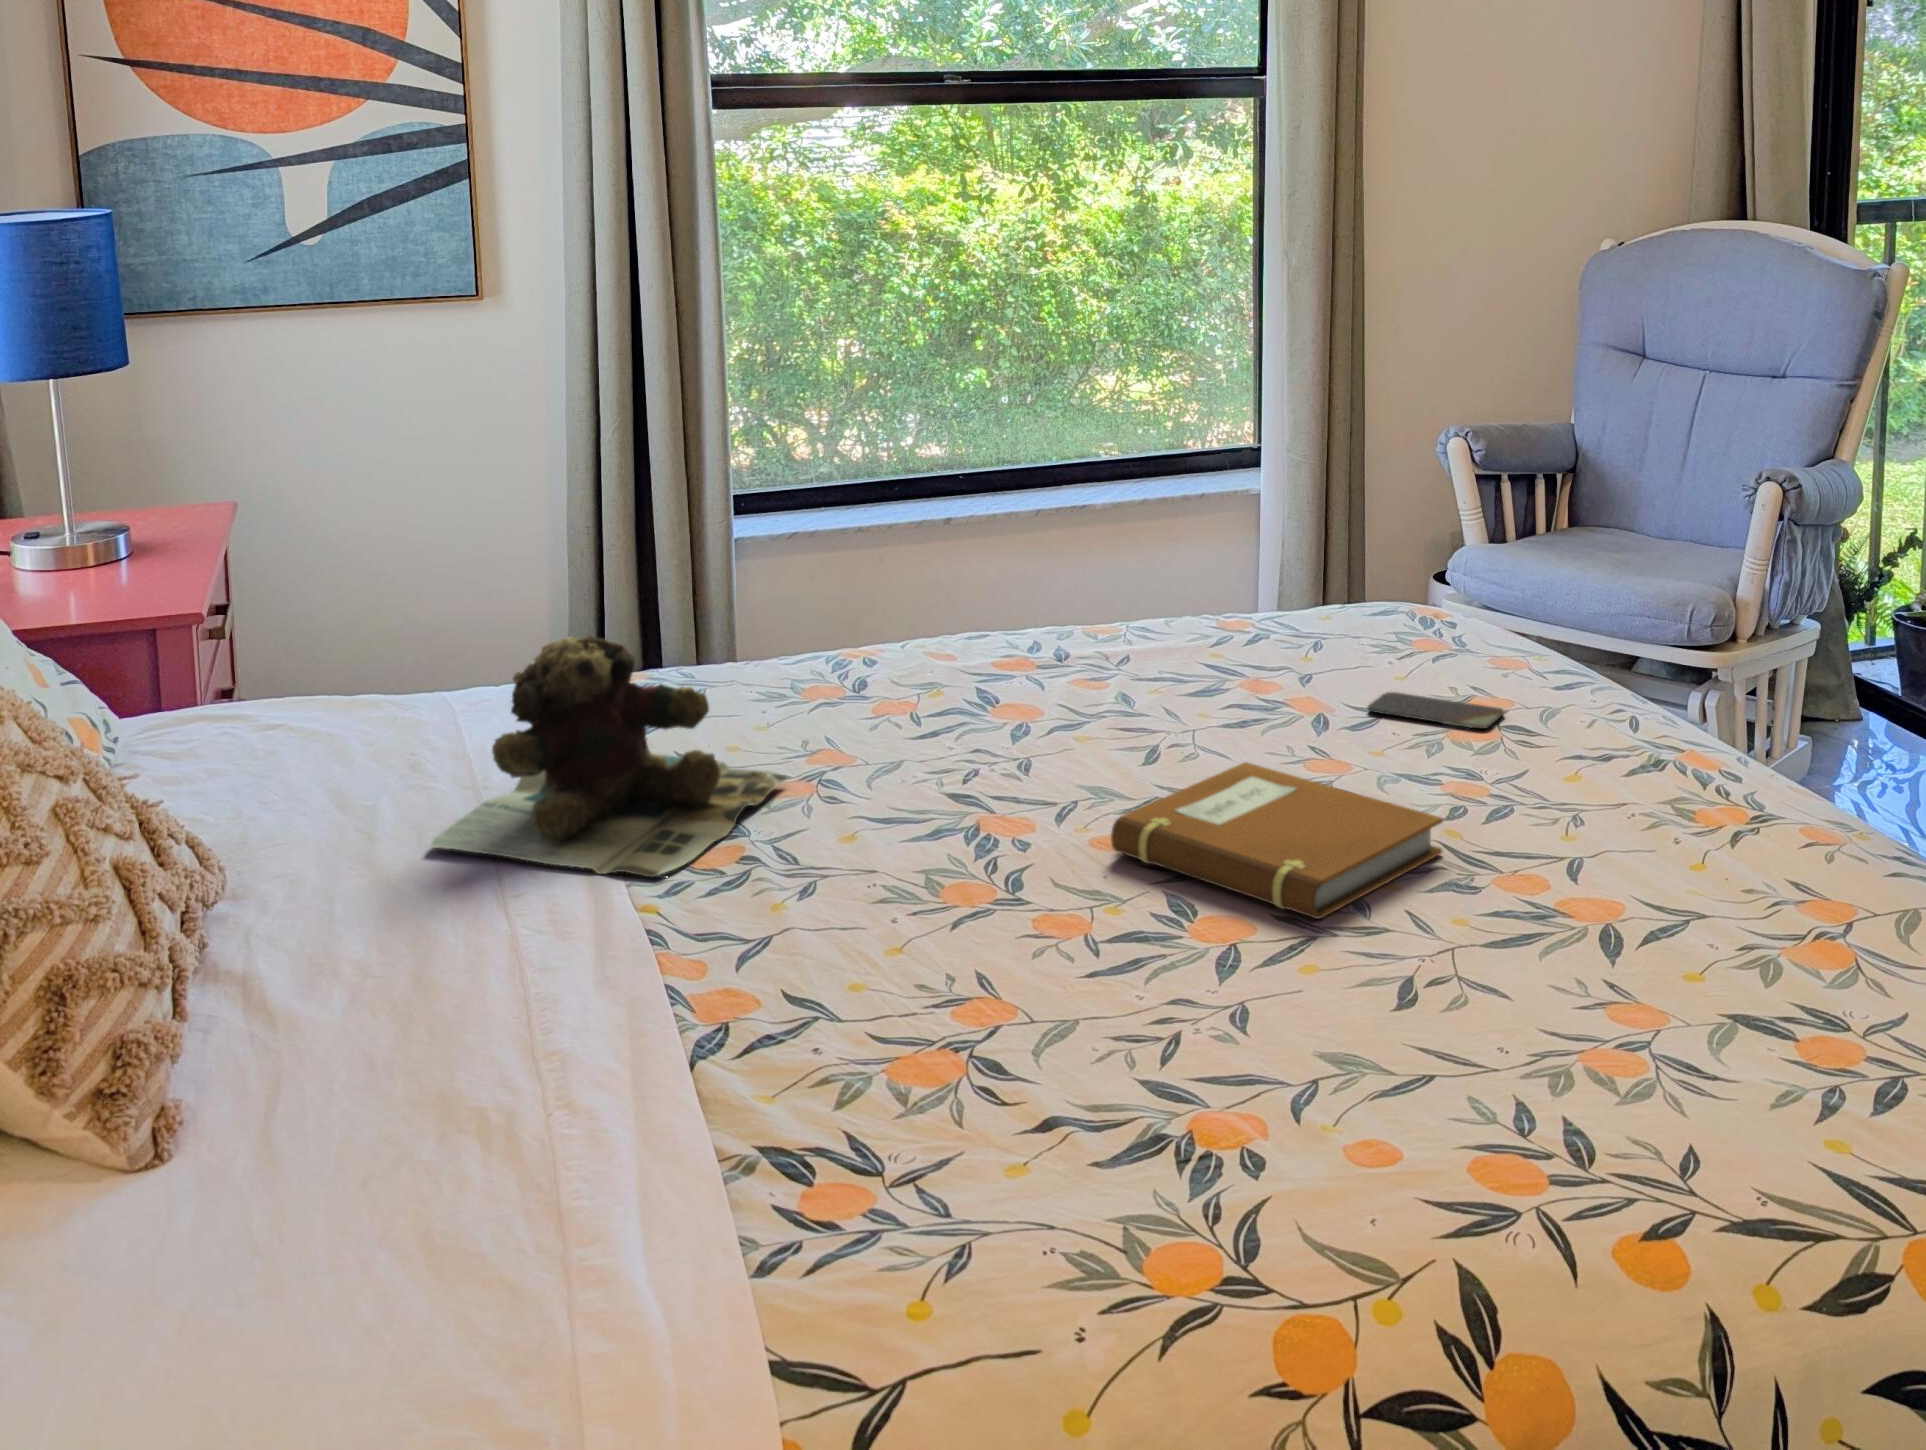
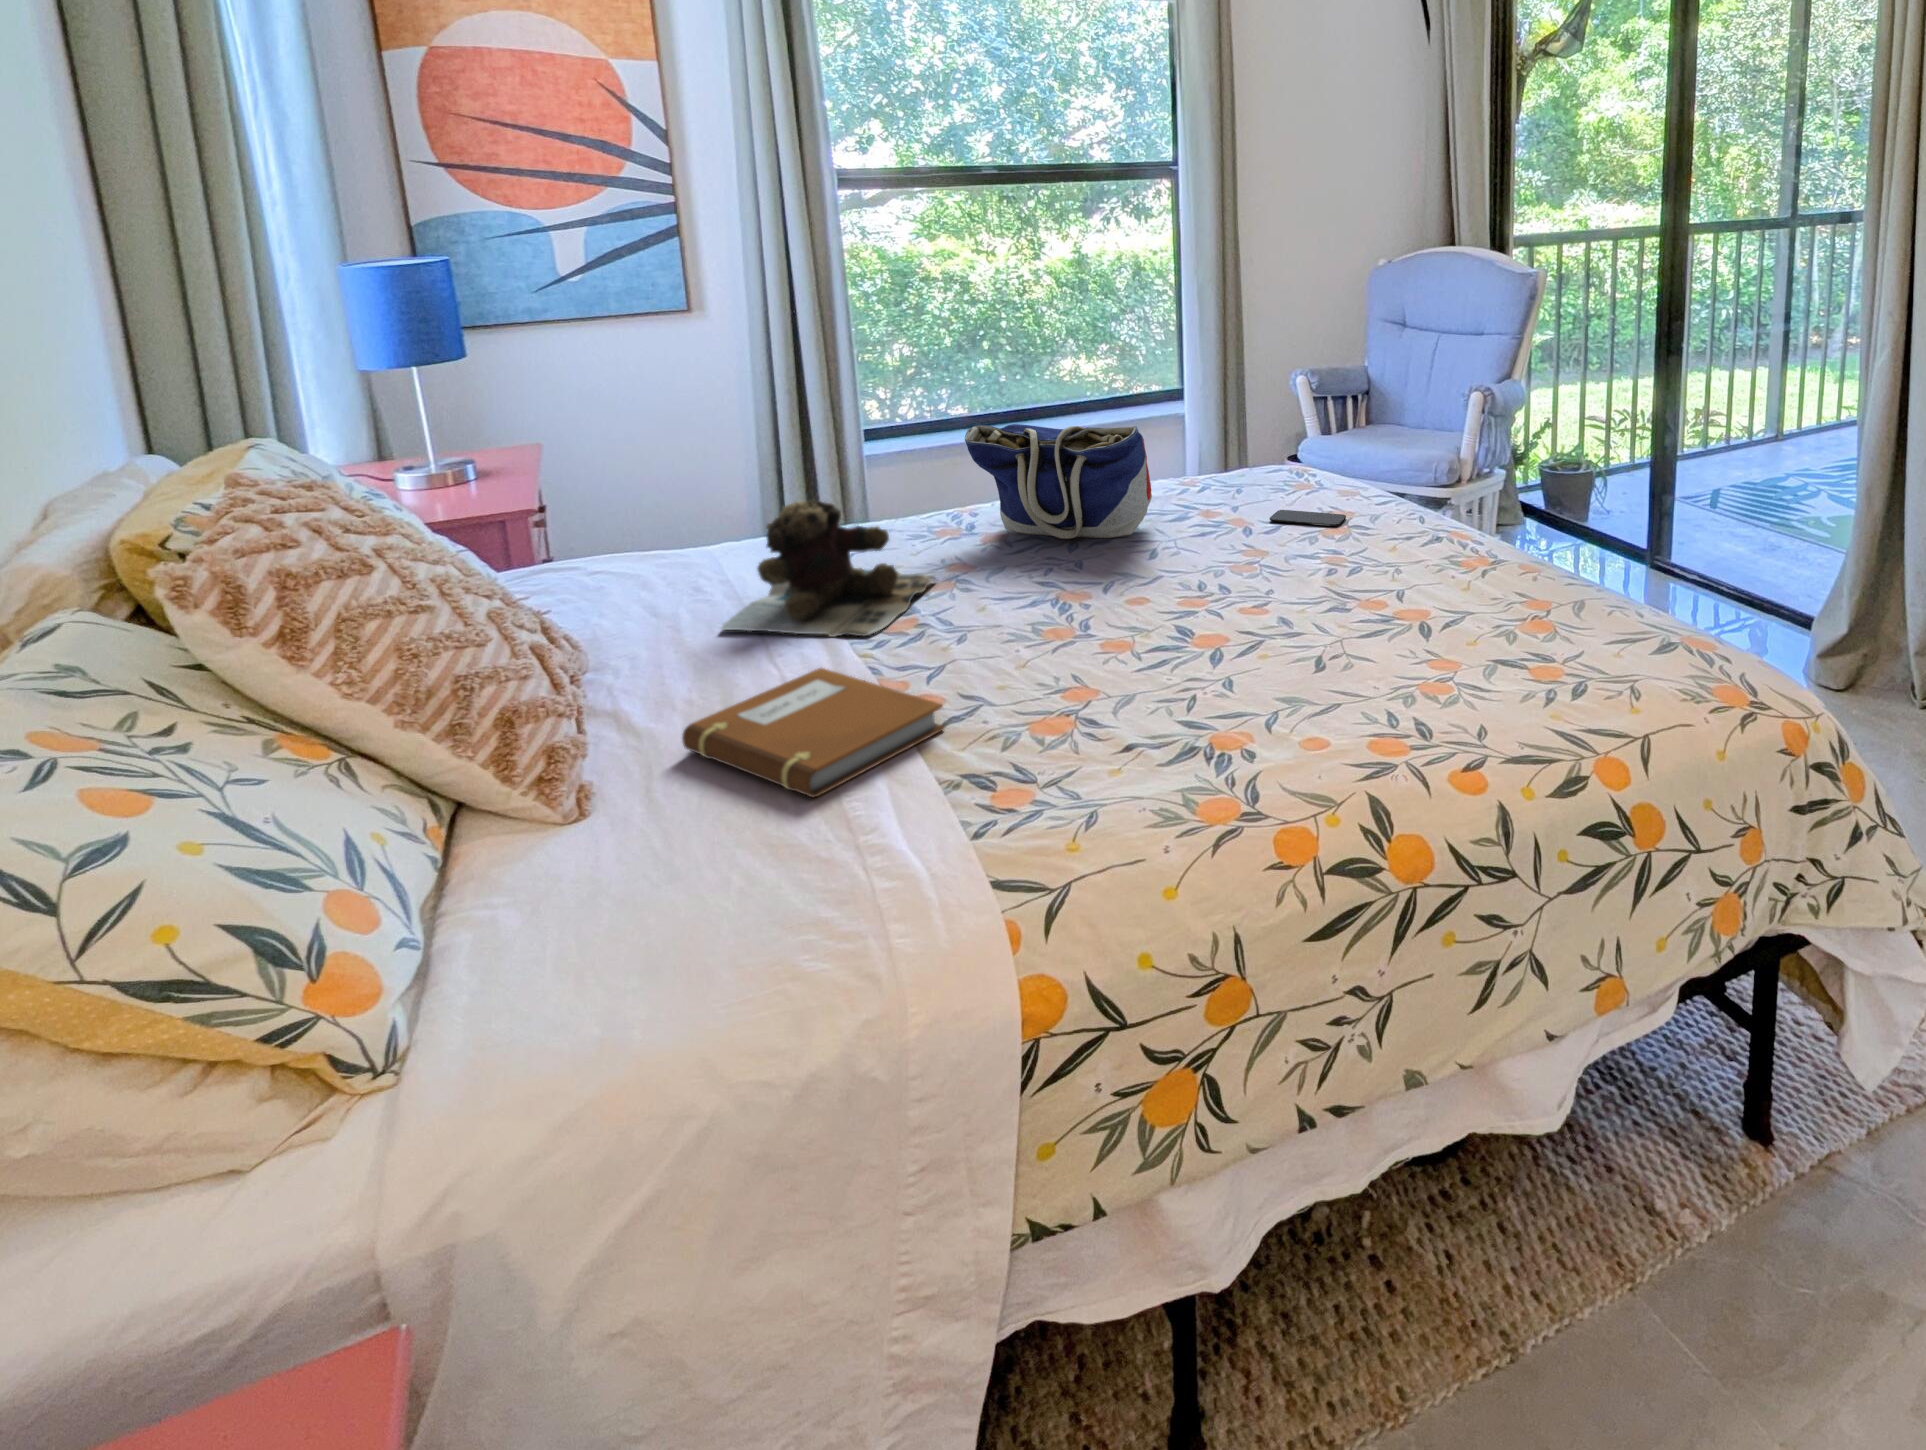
tote bag: none [853,517,1164,725] -> present [965,424,1152,539]
notebook: present [1111,762,1443,919] -> present [682,668,944,797]

